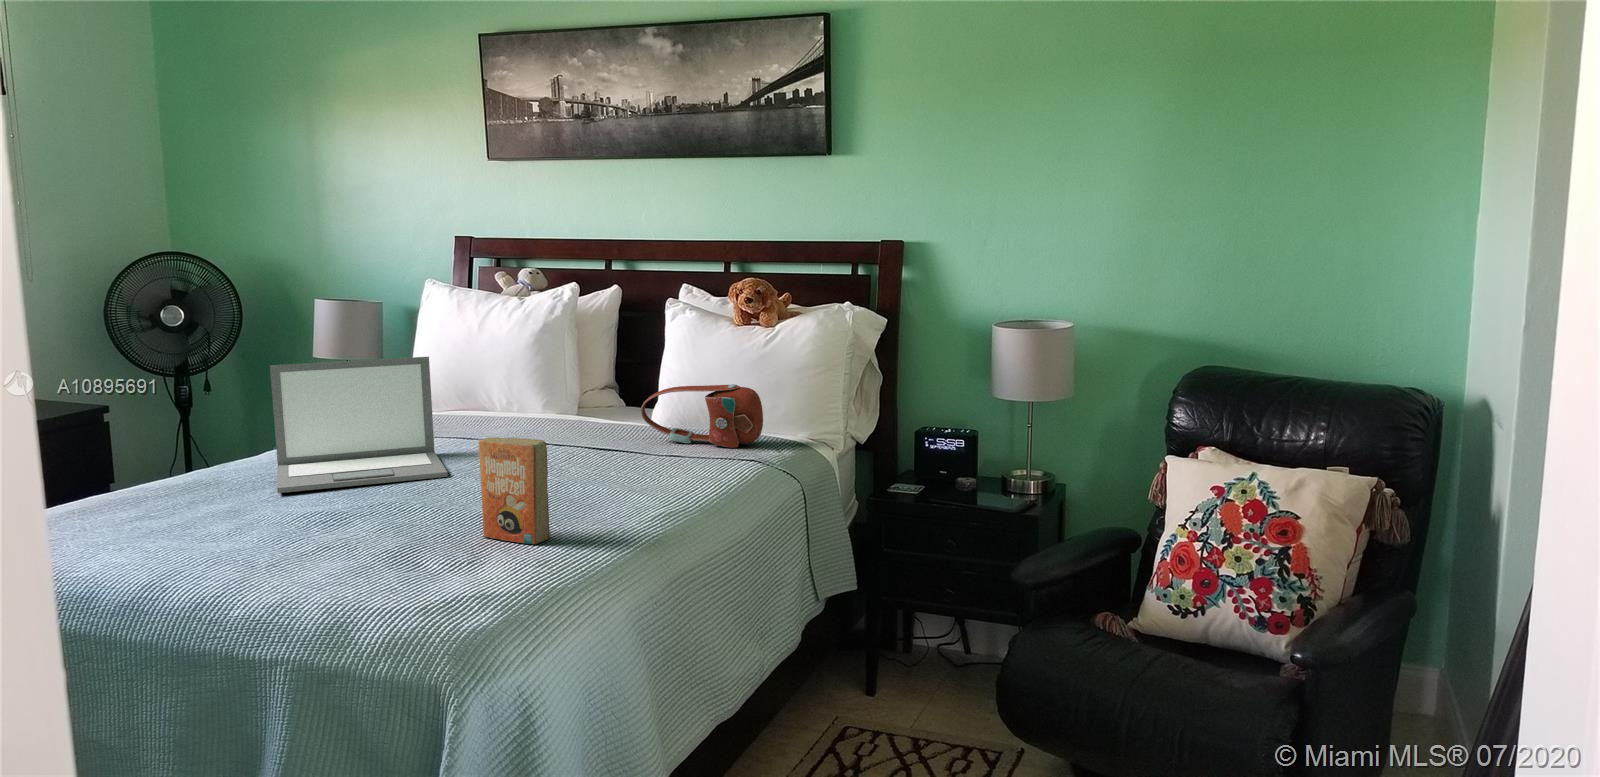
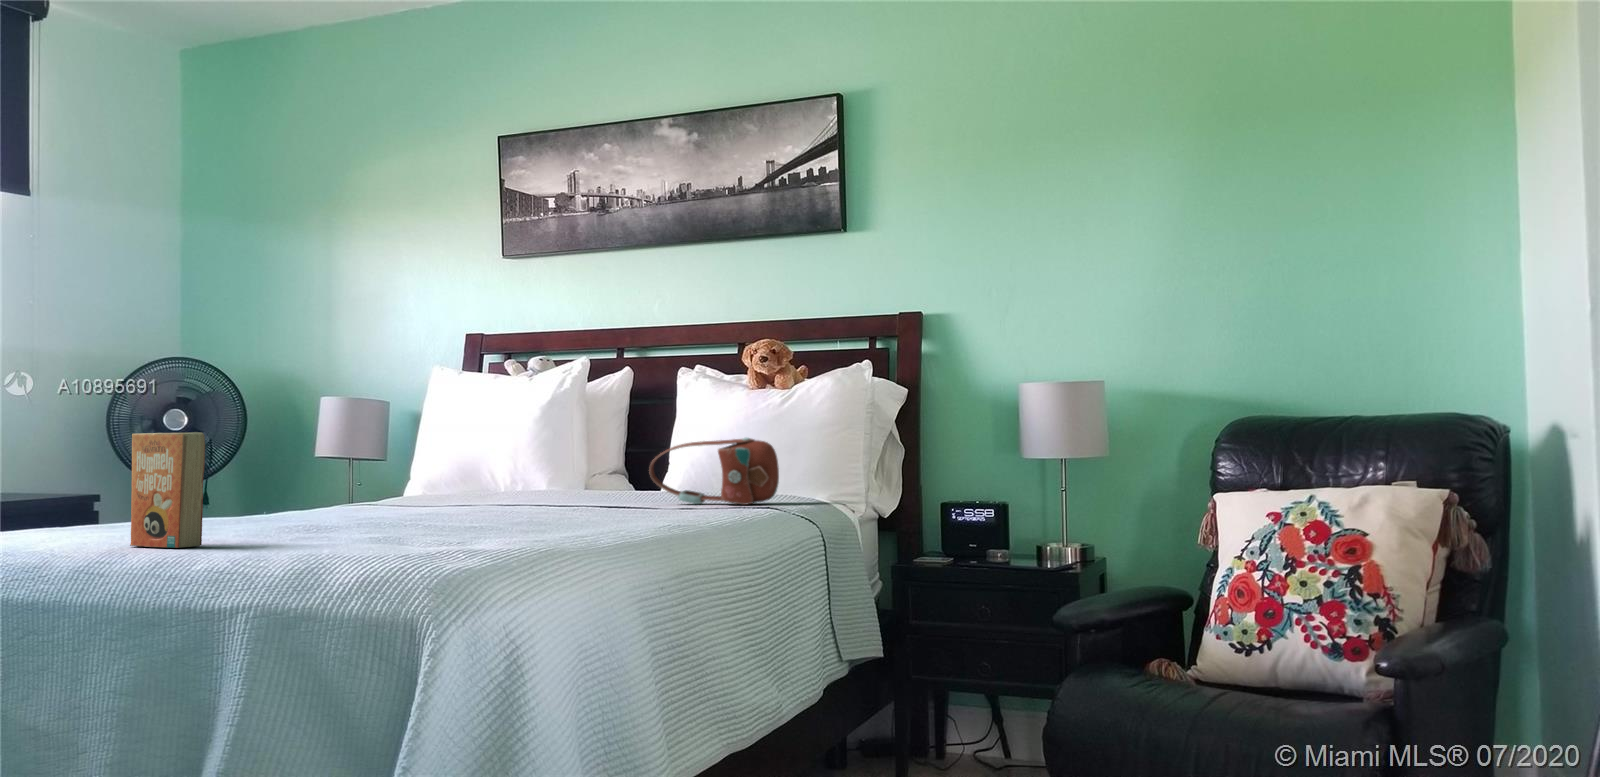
laptop: present [270,357,448,493] -> none [256,405,440,523]
paperback book: present [478,437,550,544] -> present [130,432,205,548]

